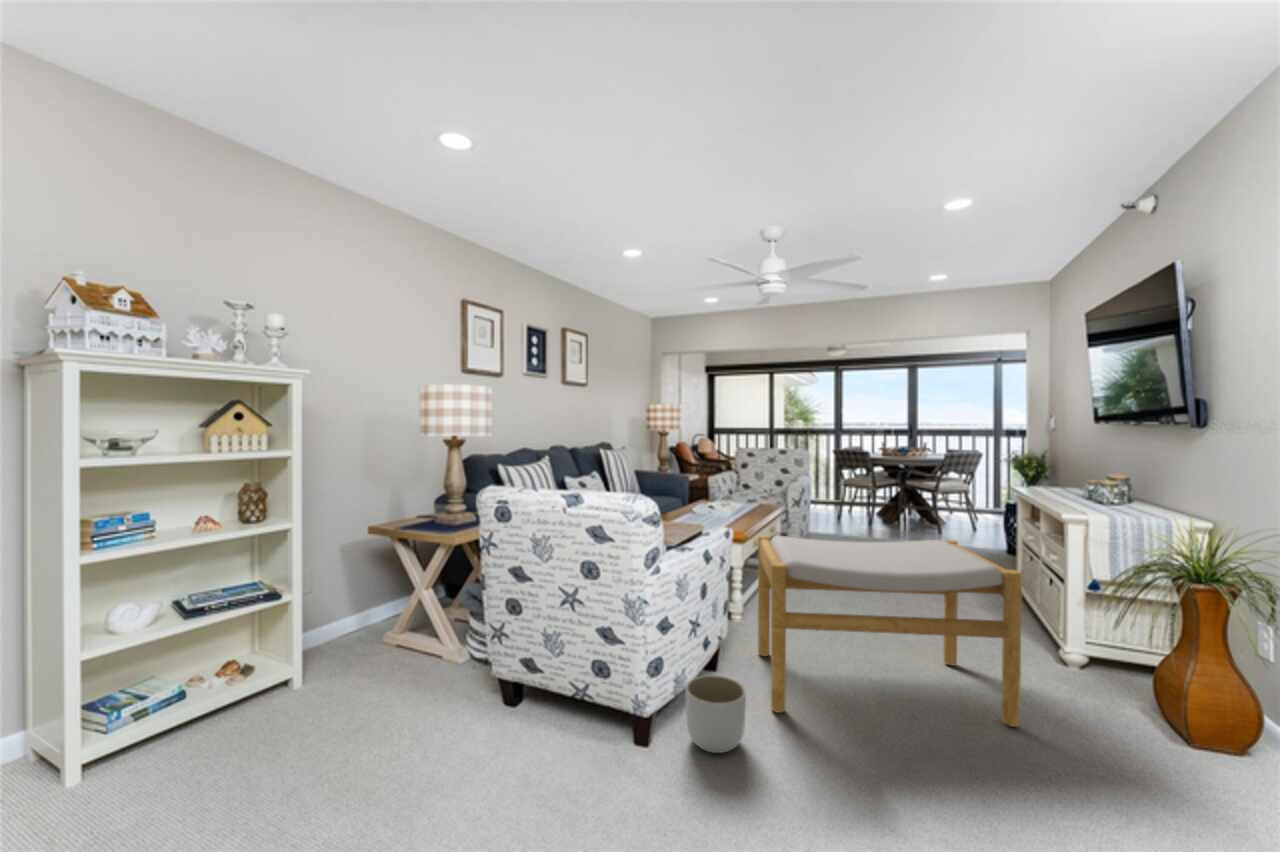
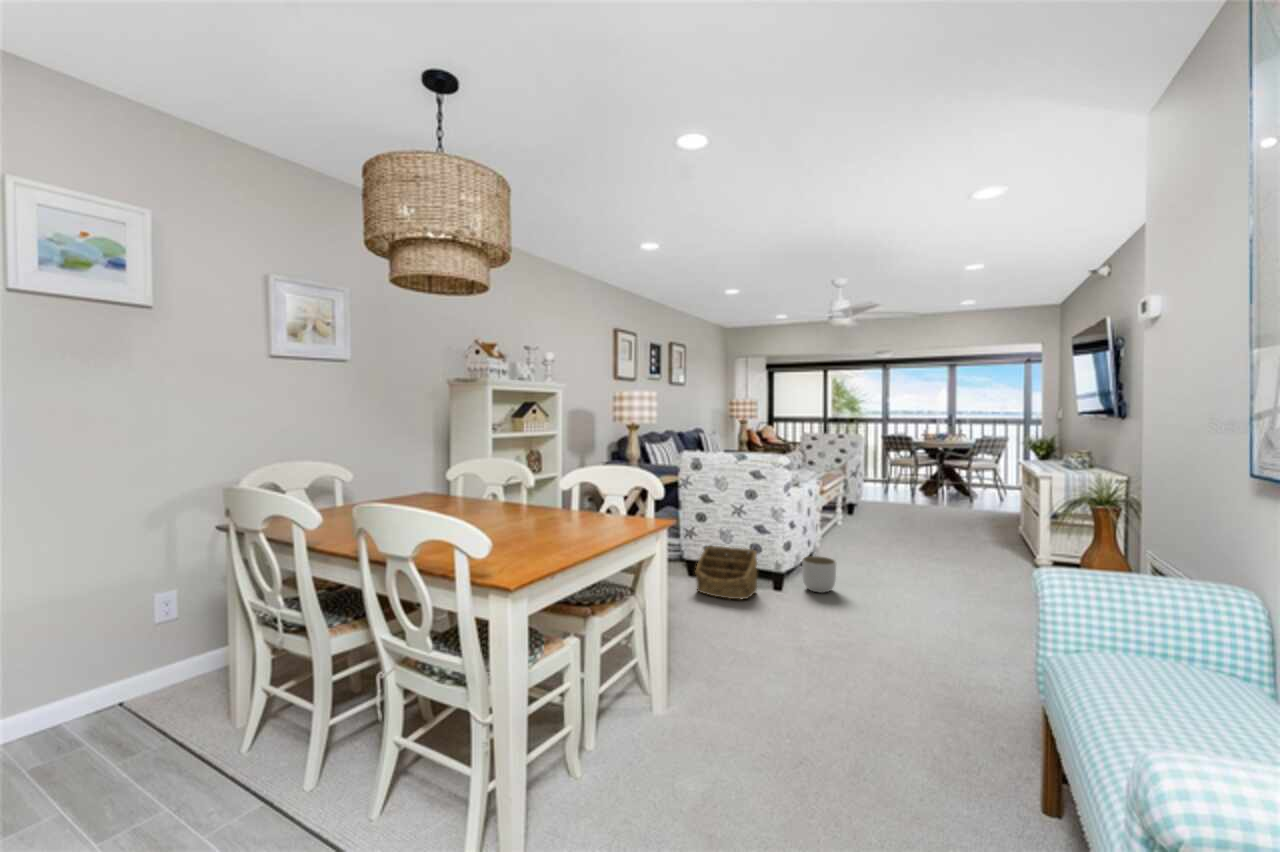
footstool: present [758,535,1022,727] -> none [835,485,996,588]
basket: none [481,660,599,786] -> present [695,546,757,599]

